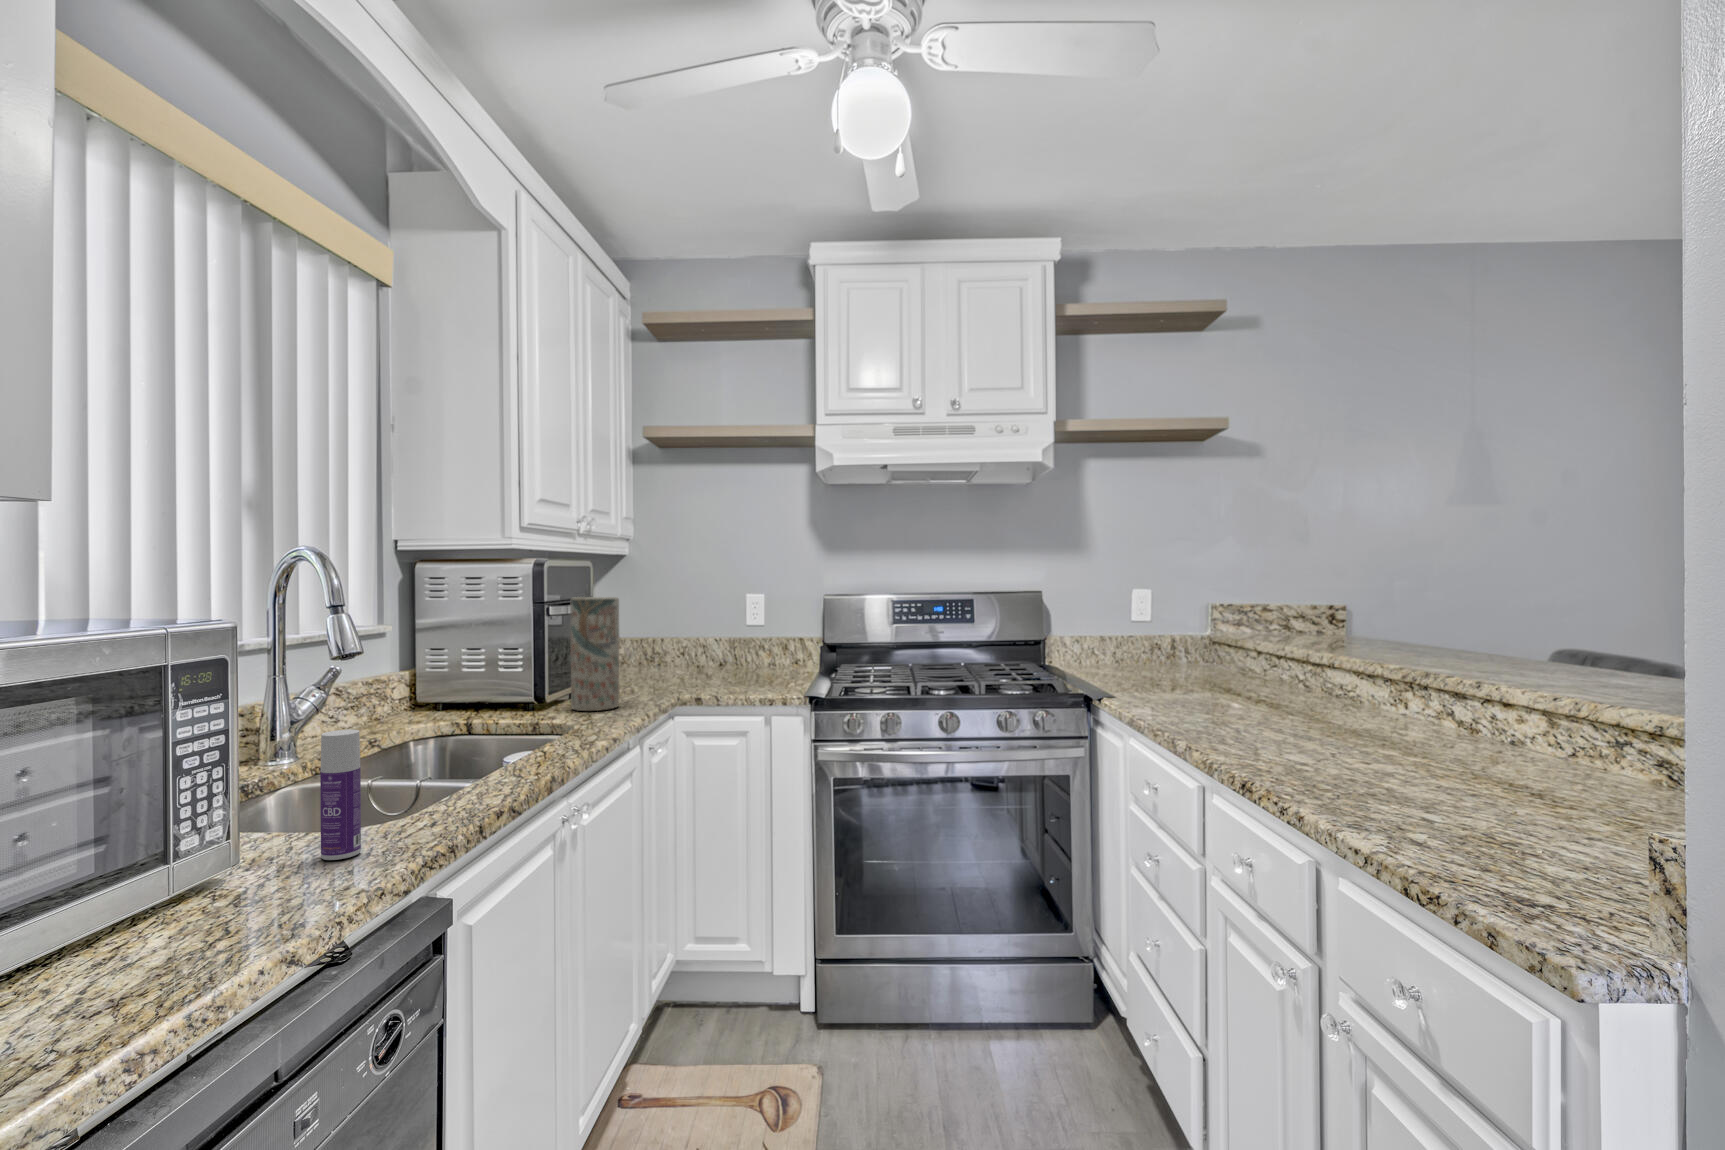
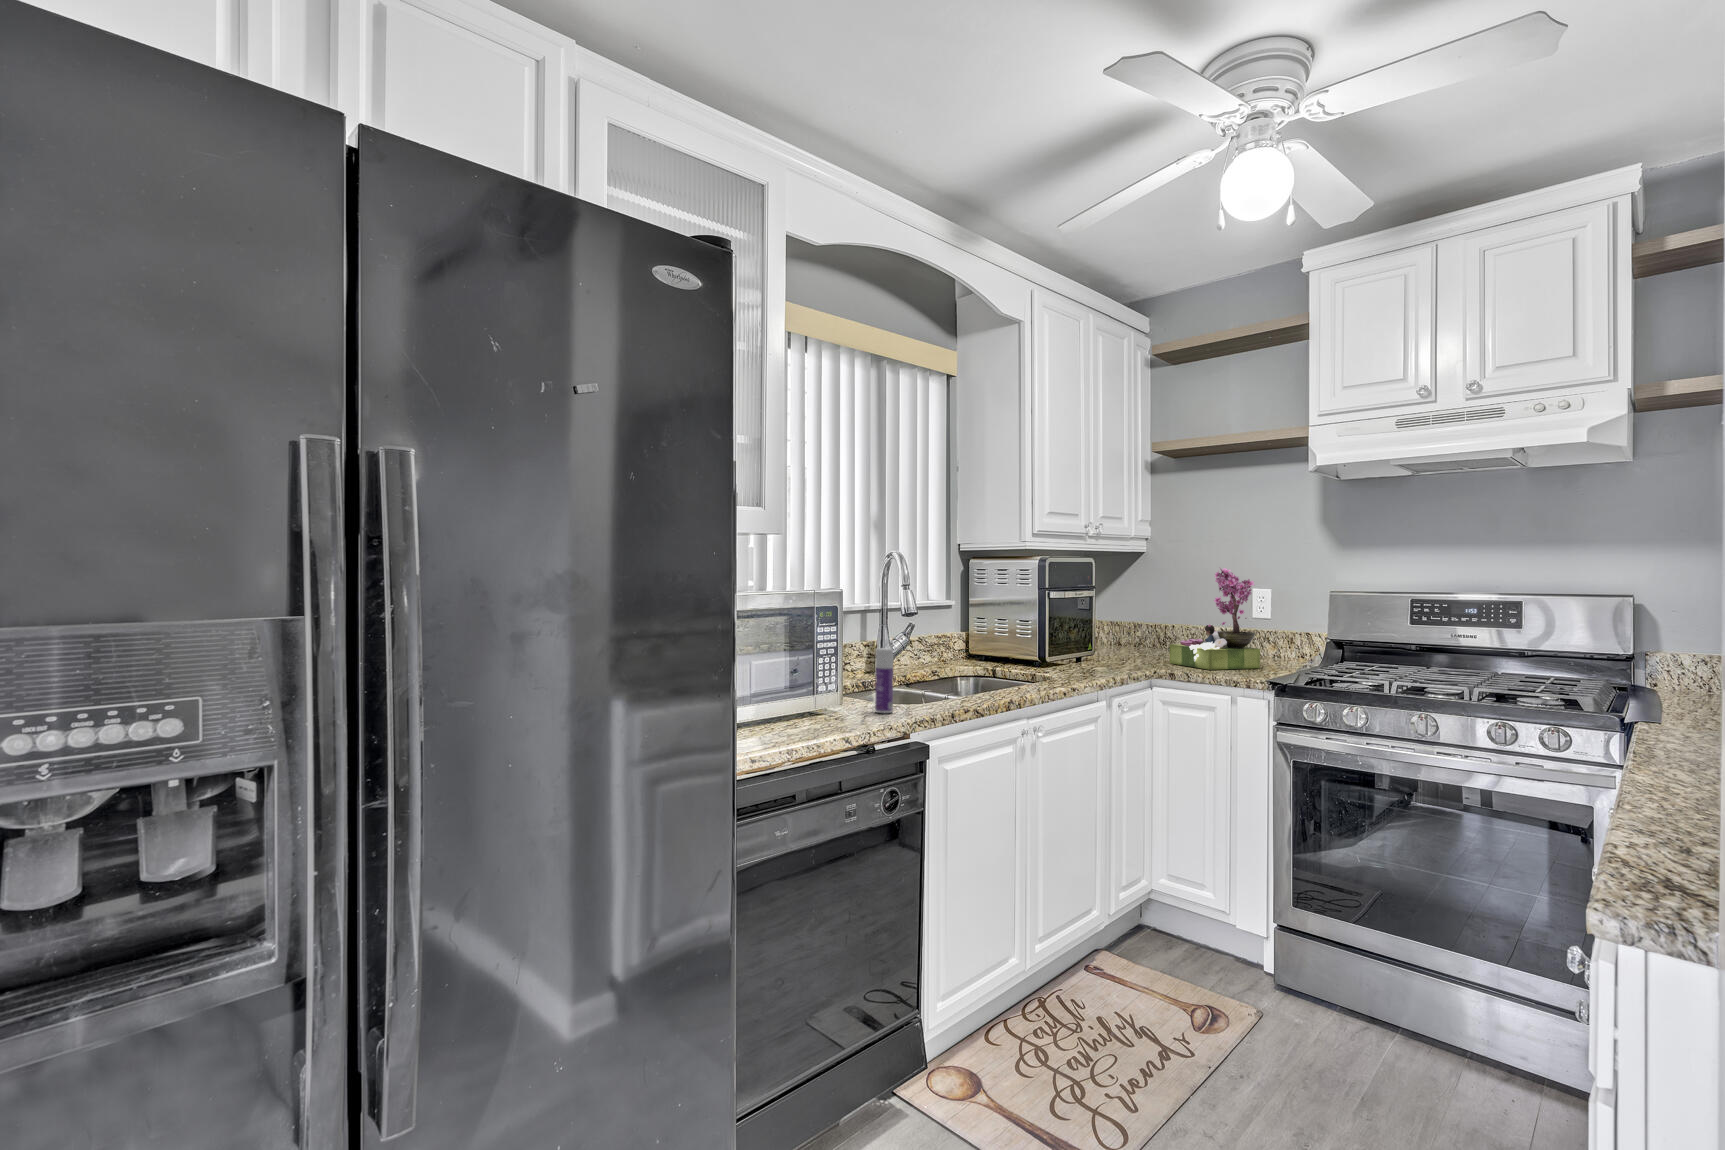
flower arrangement: none [678,570,774,688] -> present [1170,568,1260,670]
vase: present [570,597,619,711] -> none [1065,586,1102,673]

